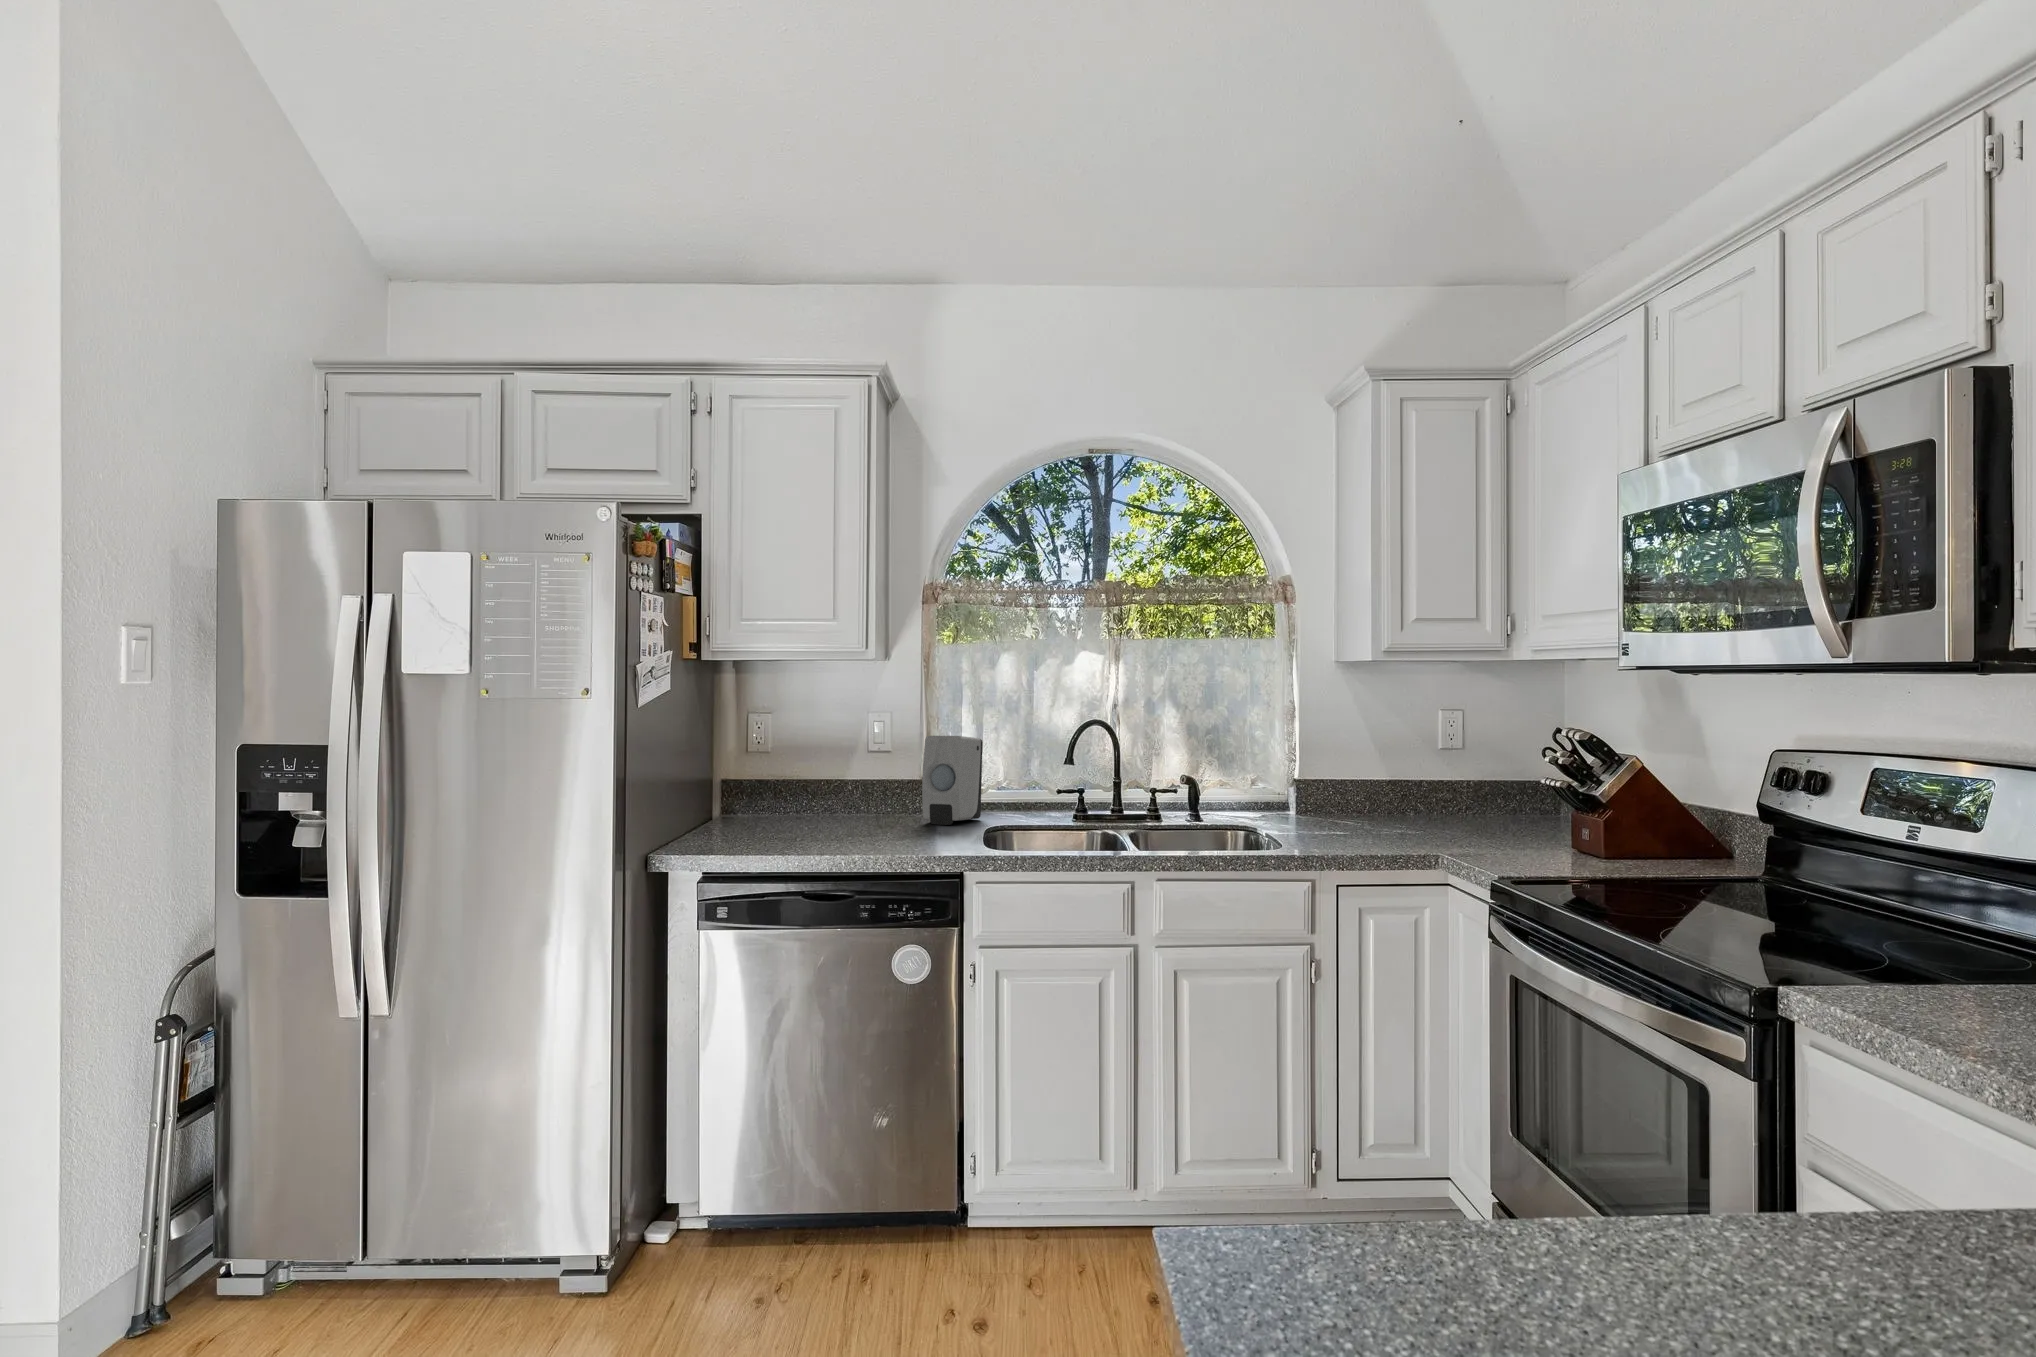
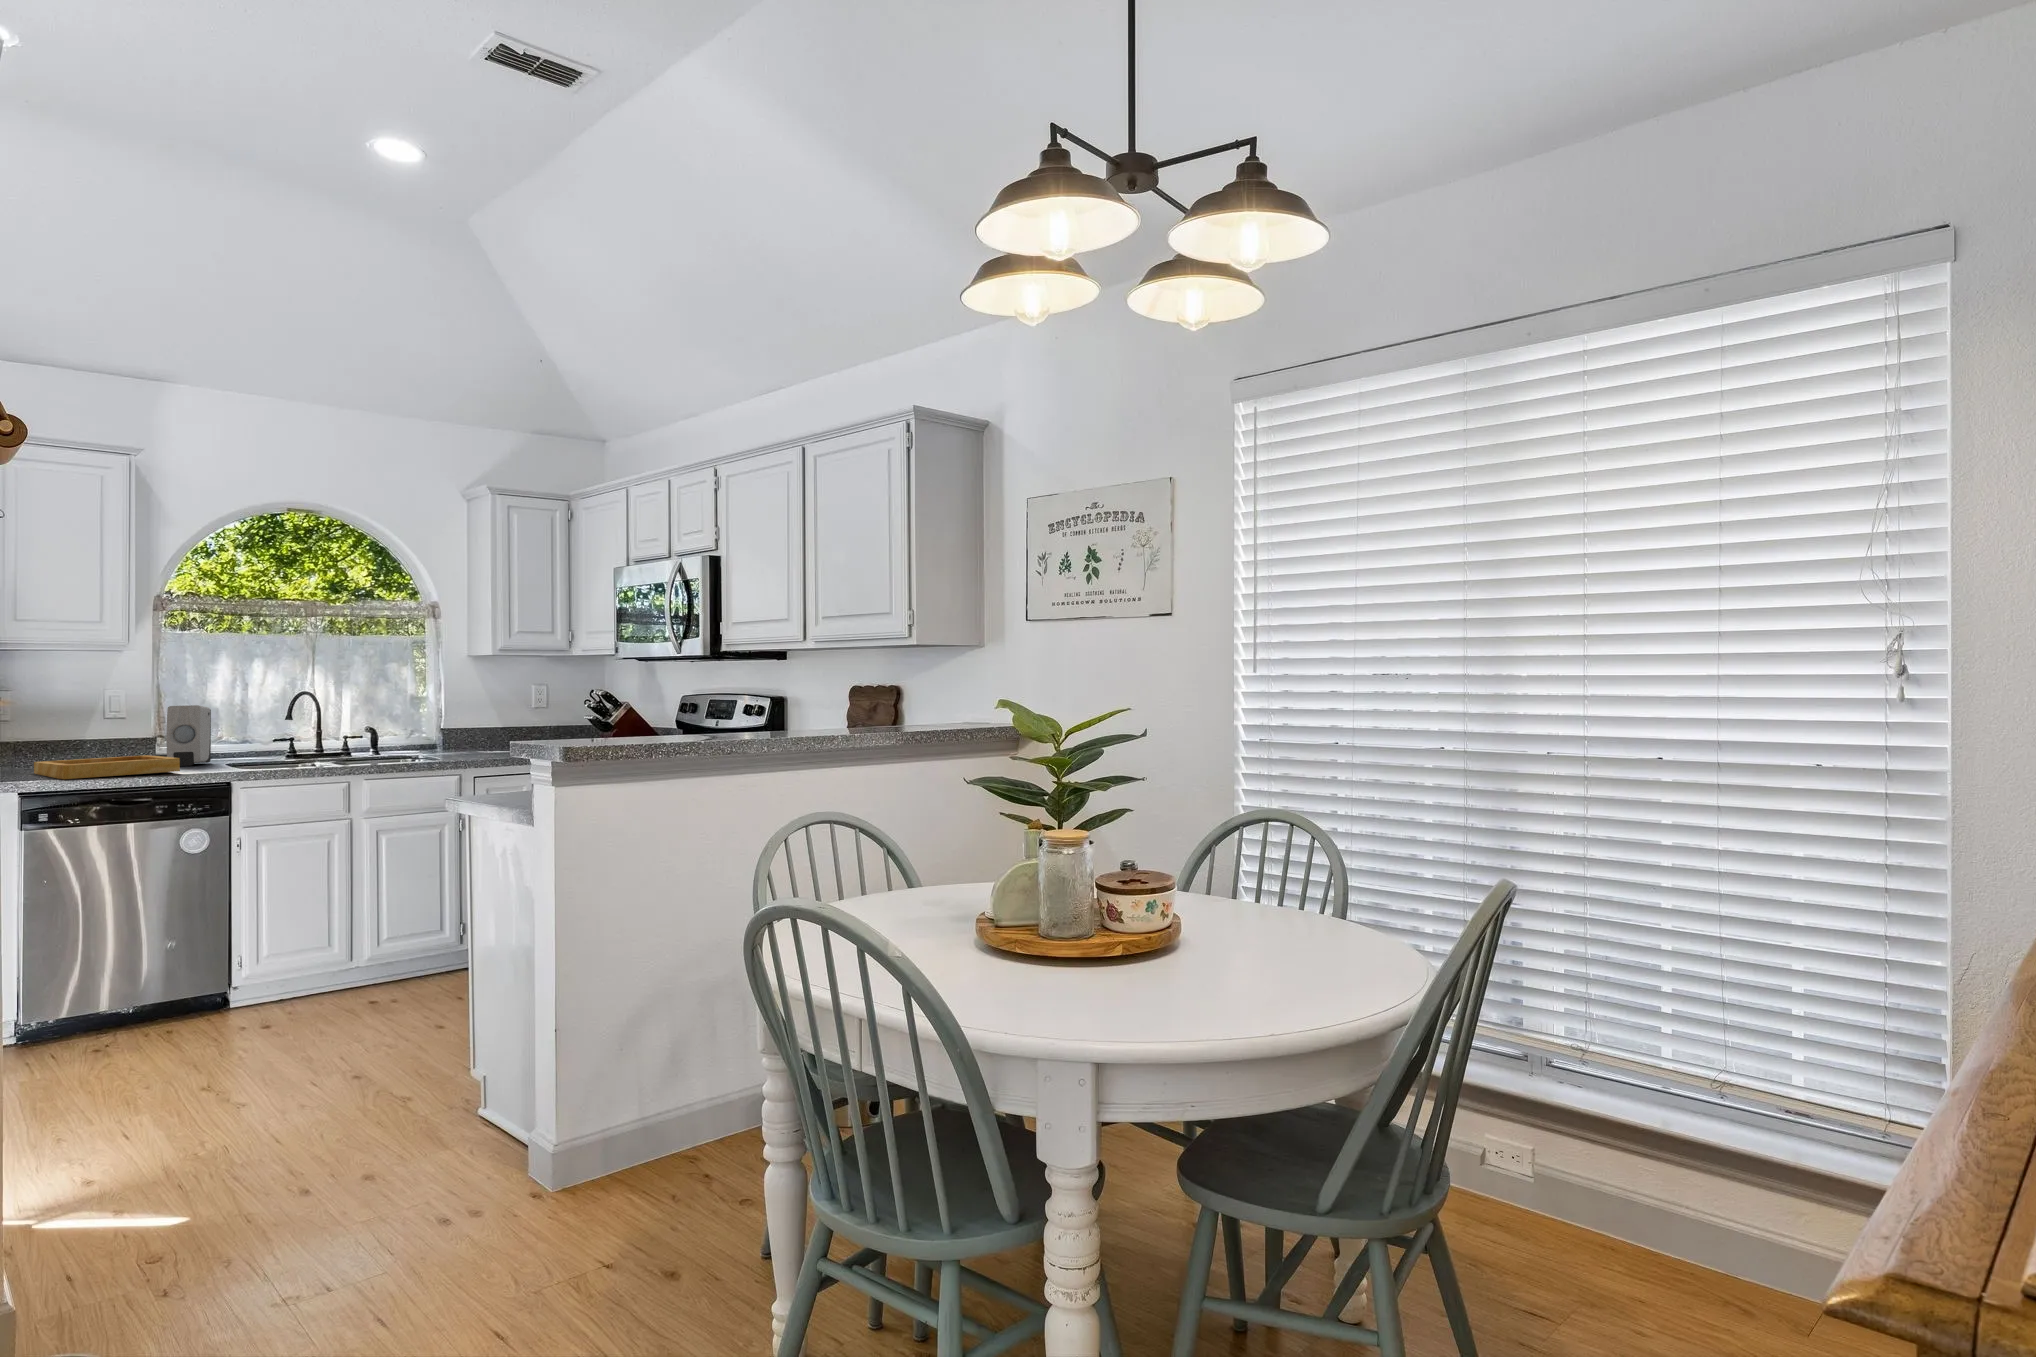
tray: none [758,808,906,849] -> present [34,755,180,779]

